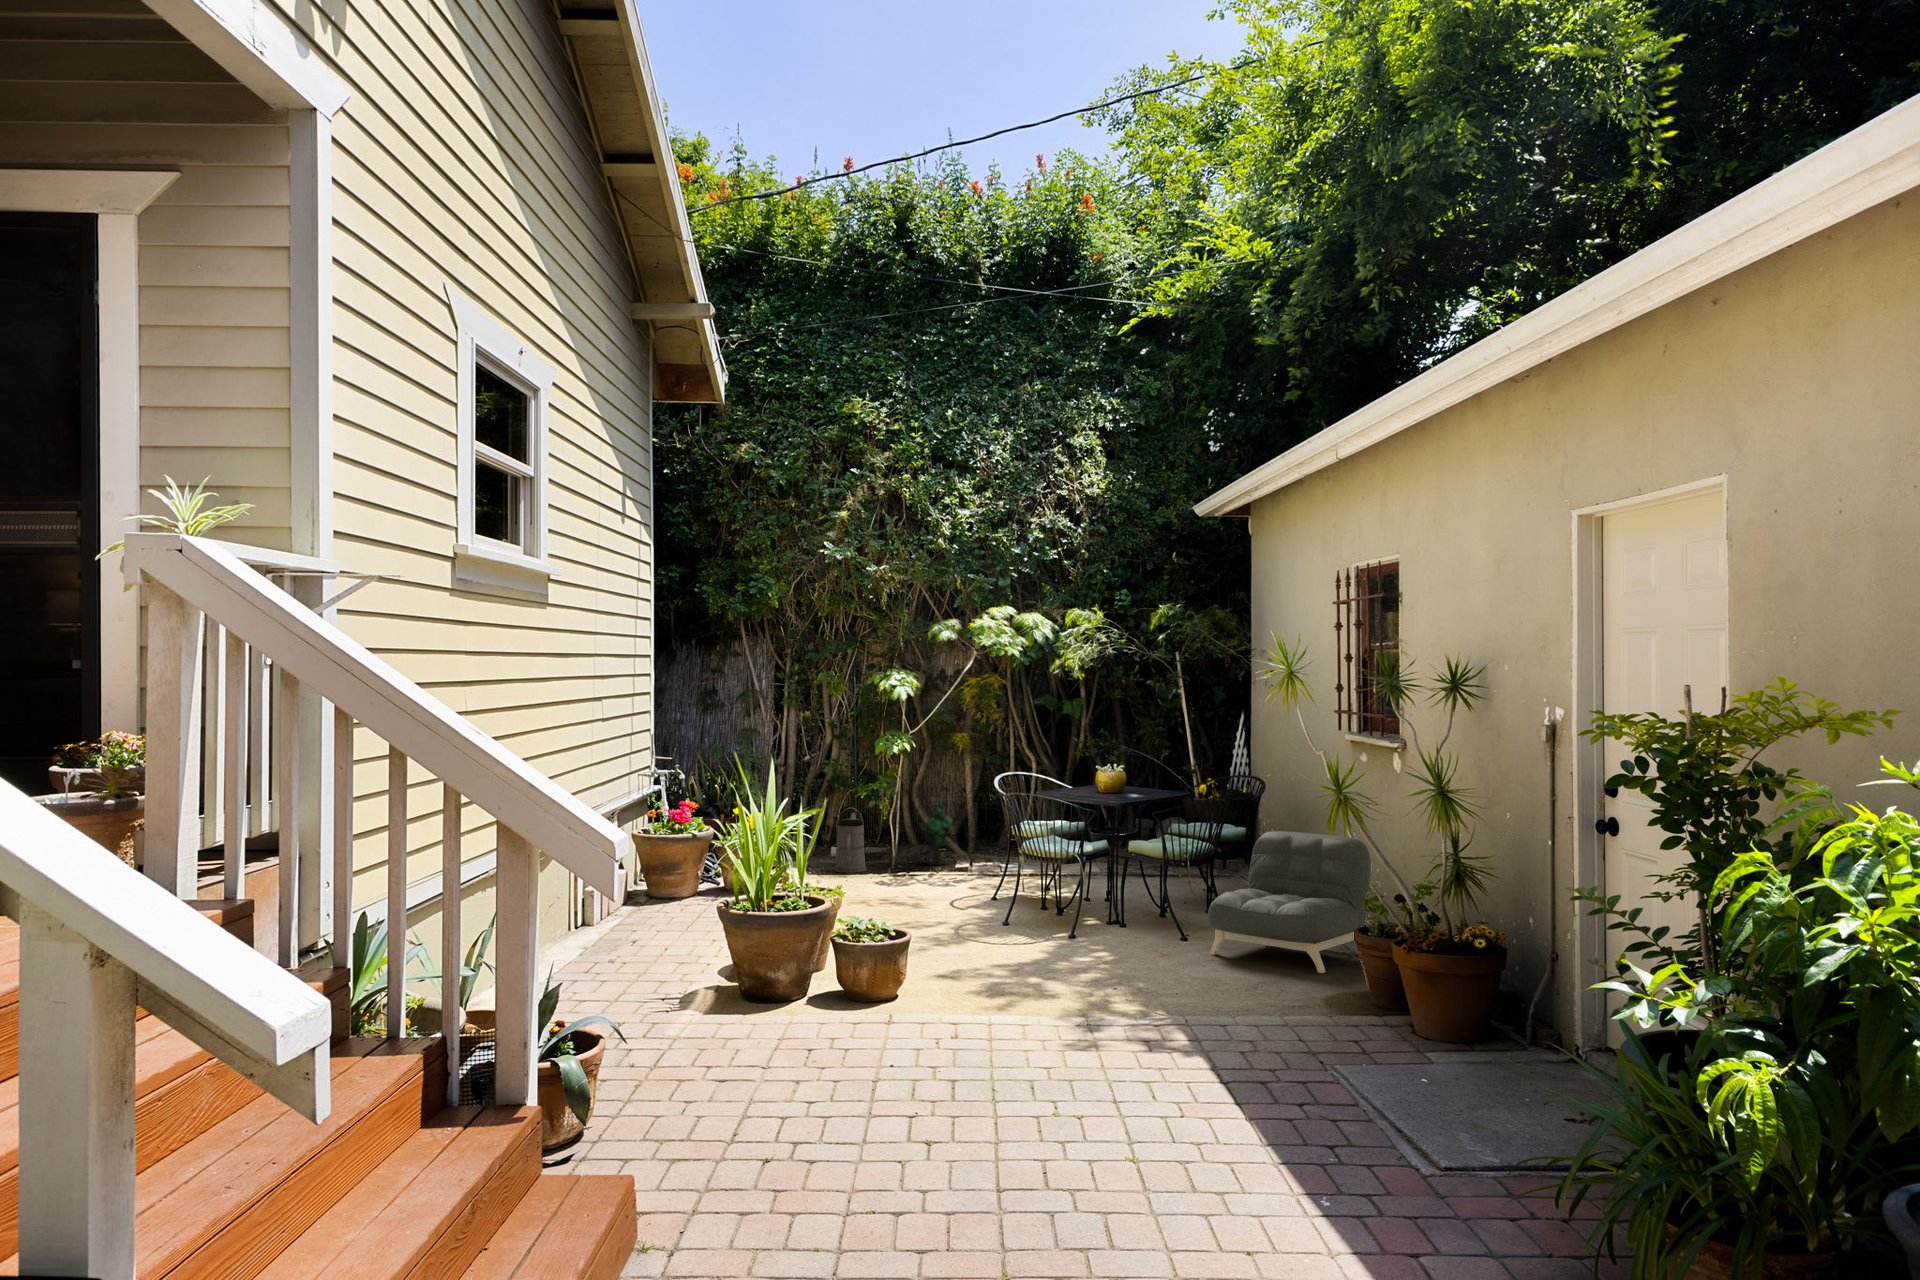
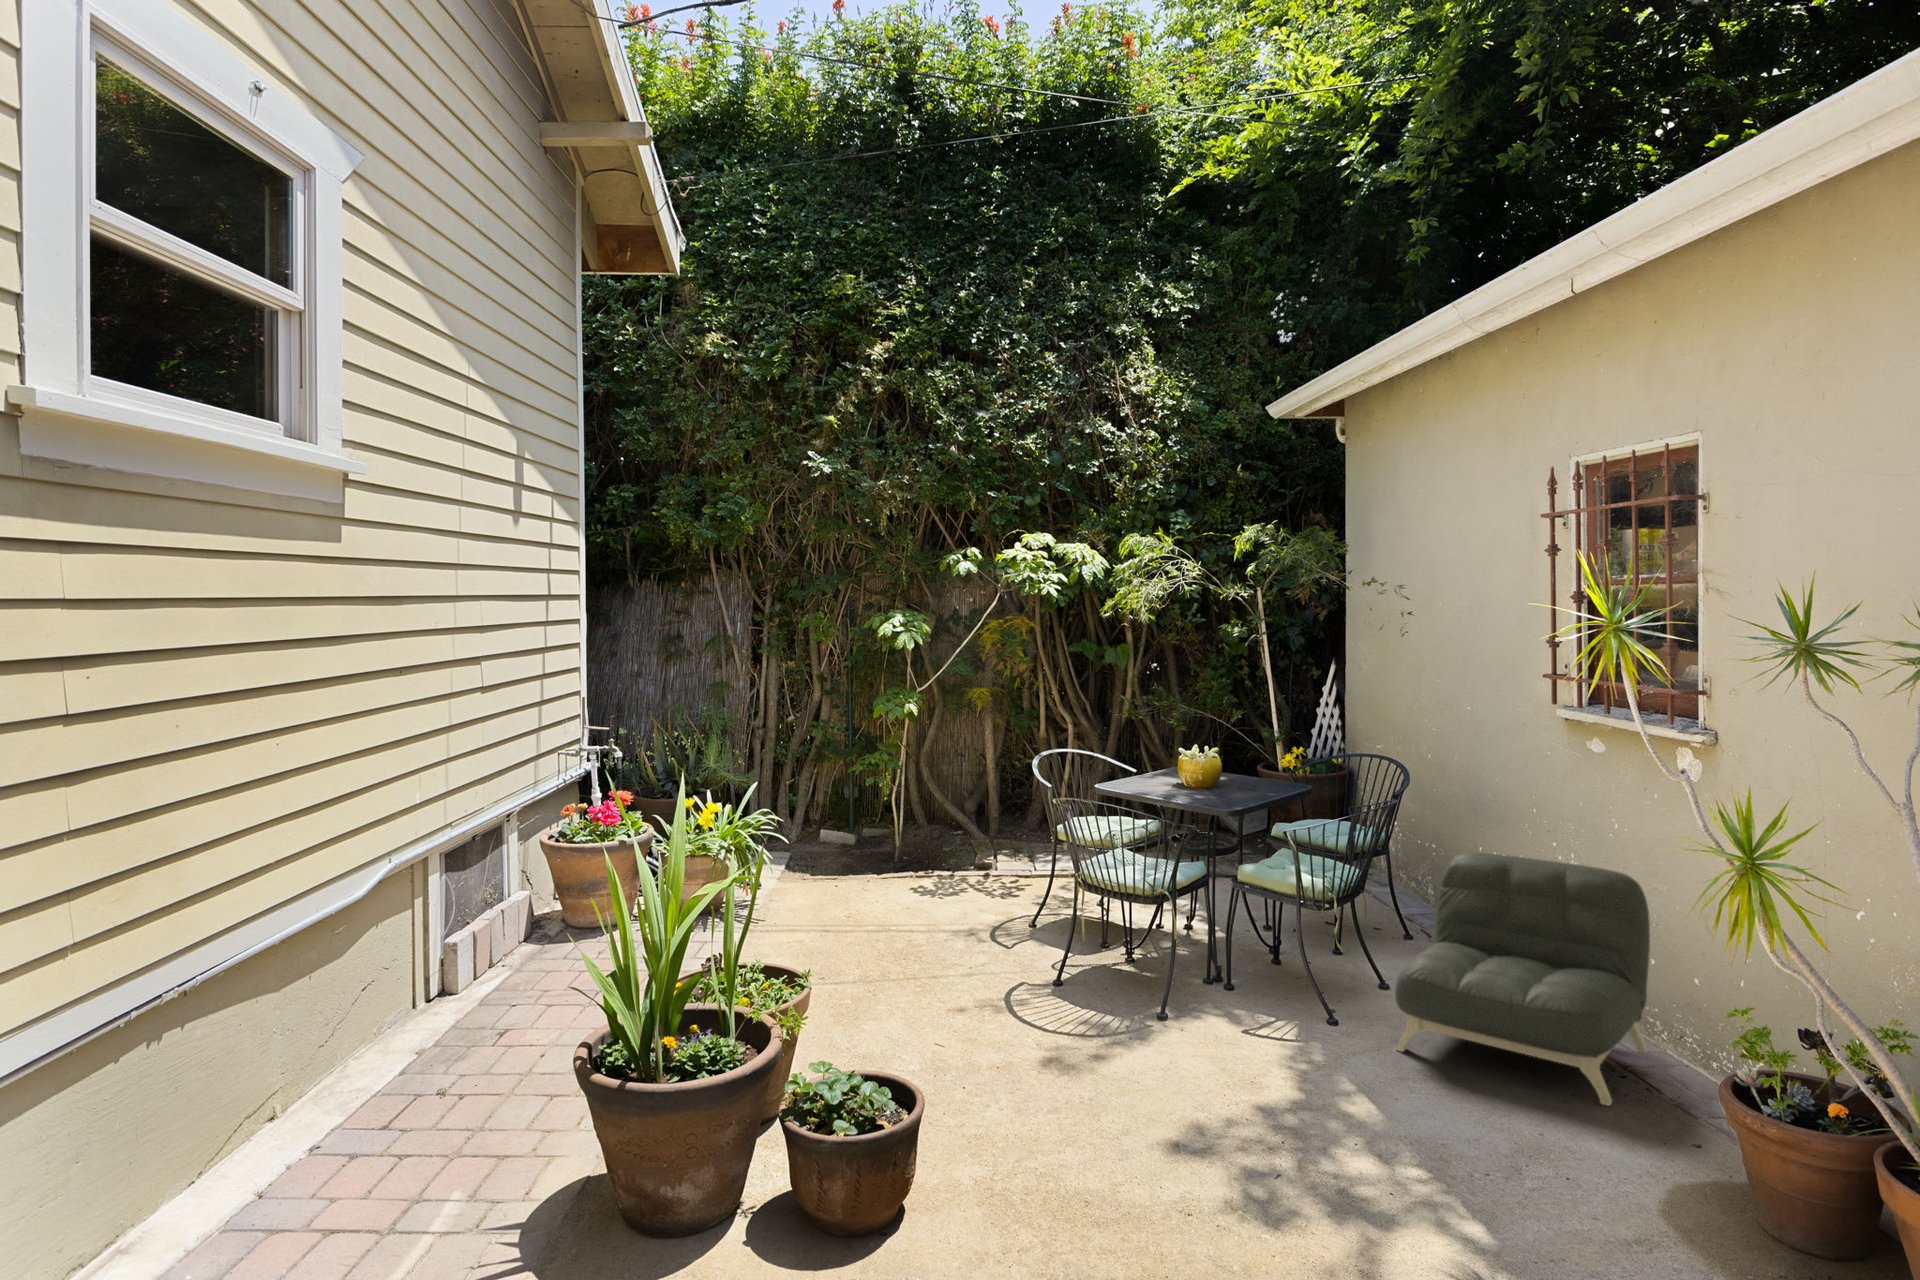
decorative plant: present [920,802,952,865] -> none [930,773,974,851]
watering can: present [834,808,866,873] -> none [826,784,866,866]

